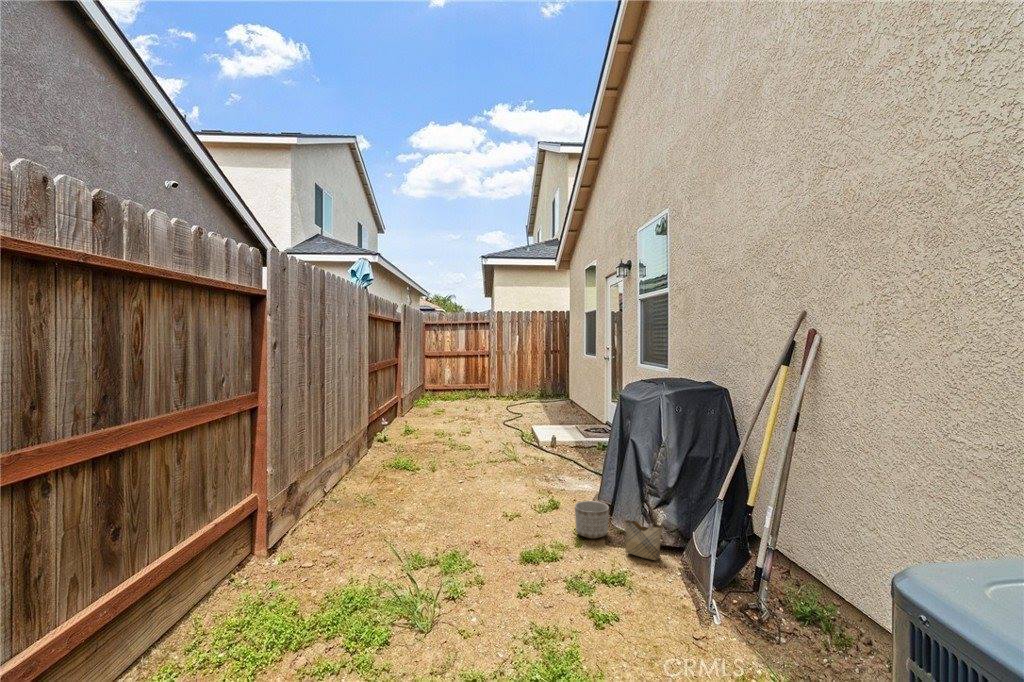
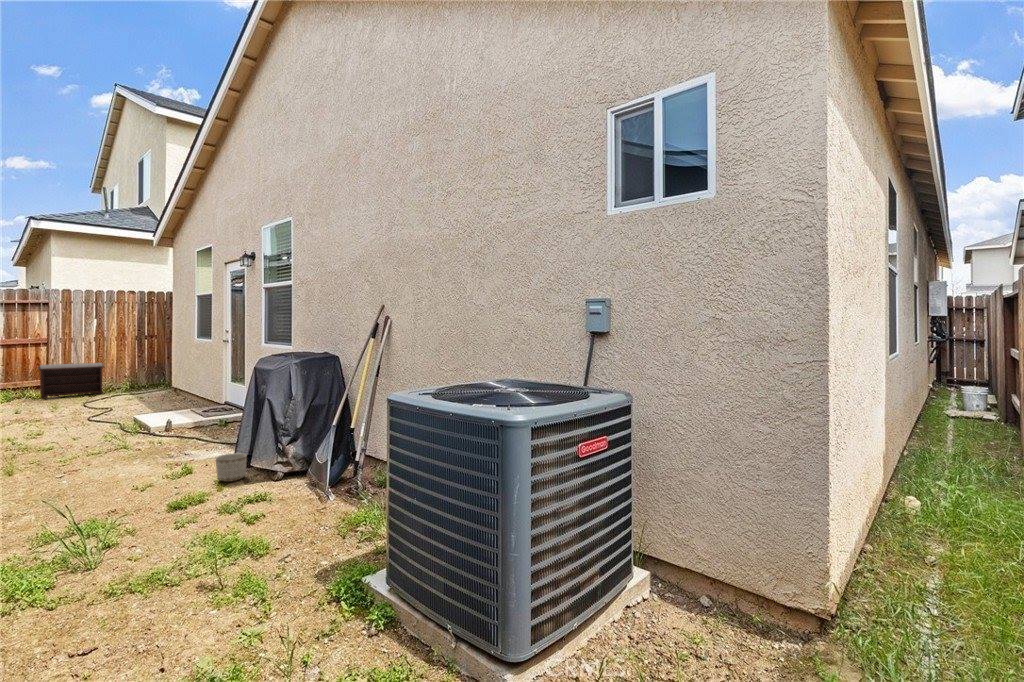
bench: none [482,372,523,400] -> present [38,363,104,399]
woven basket: present [625,503,662,560] -> none [262,443,293,482]

